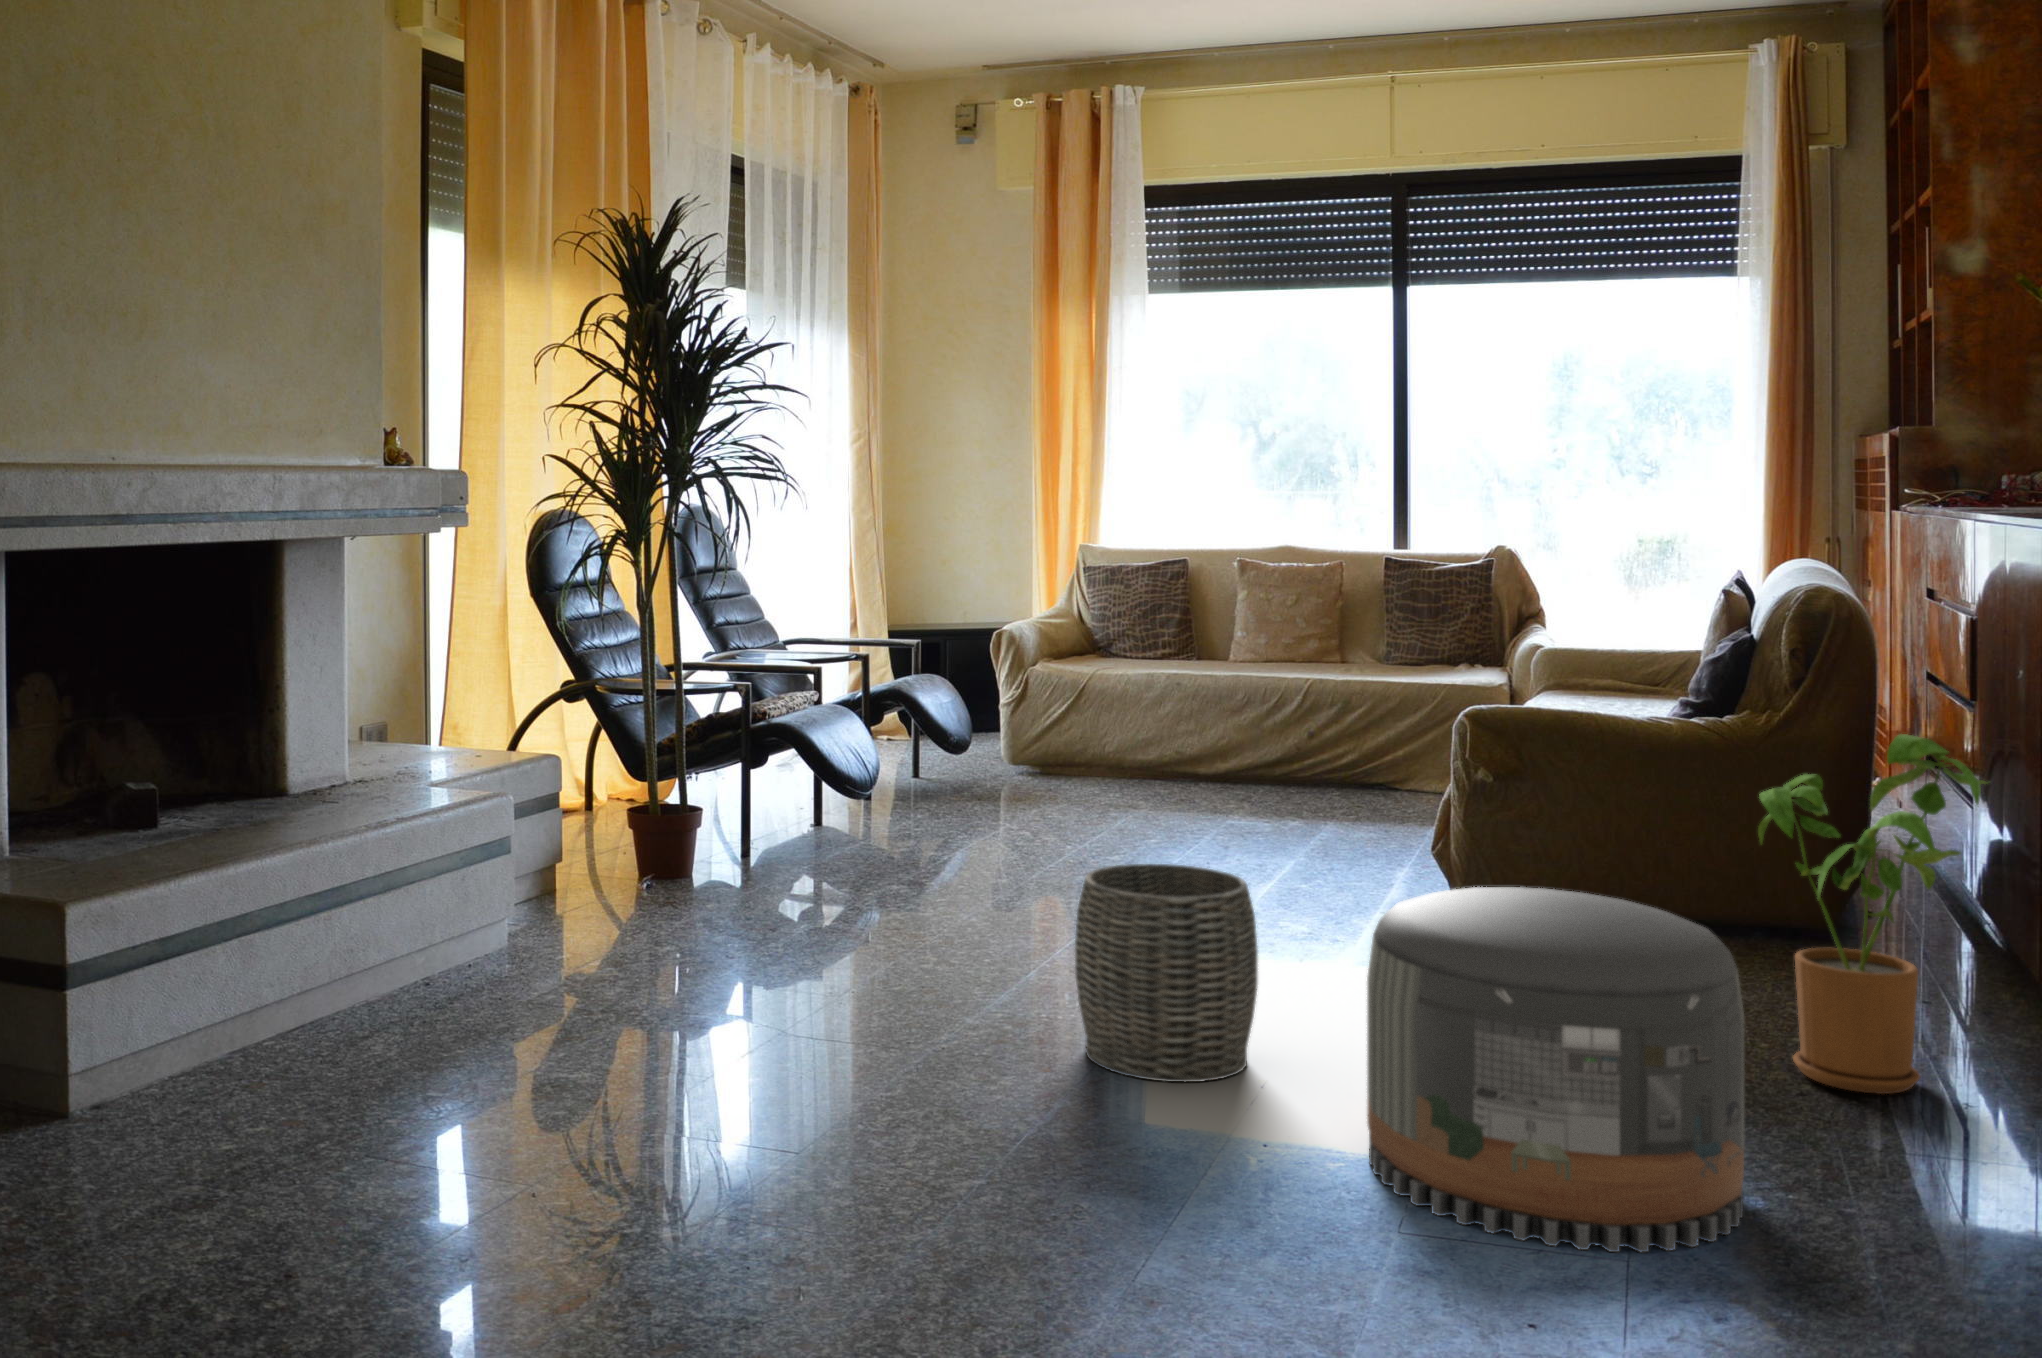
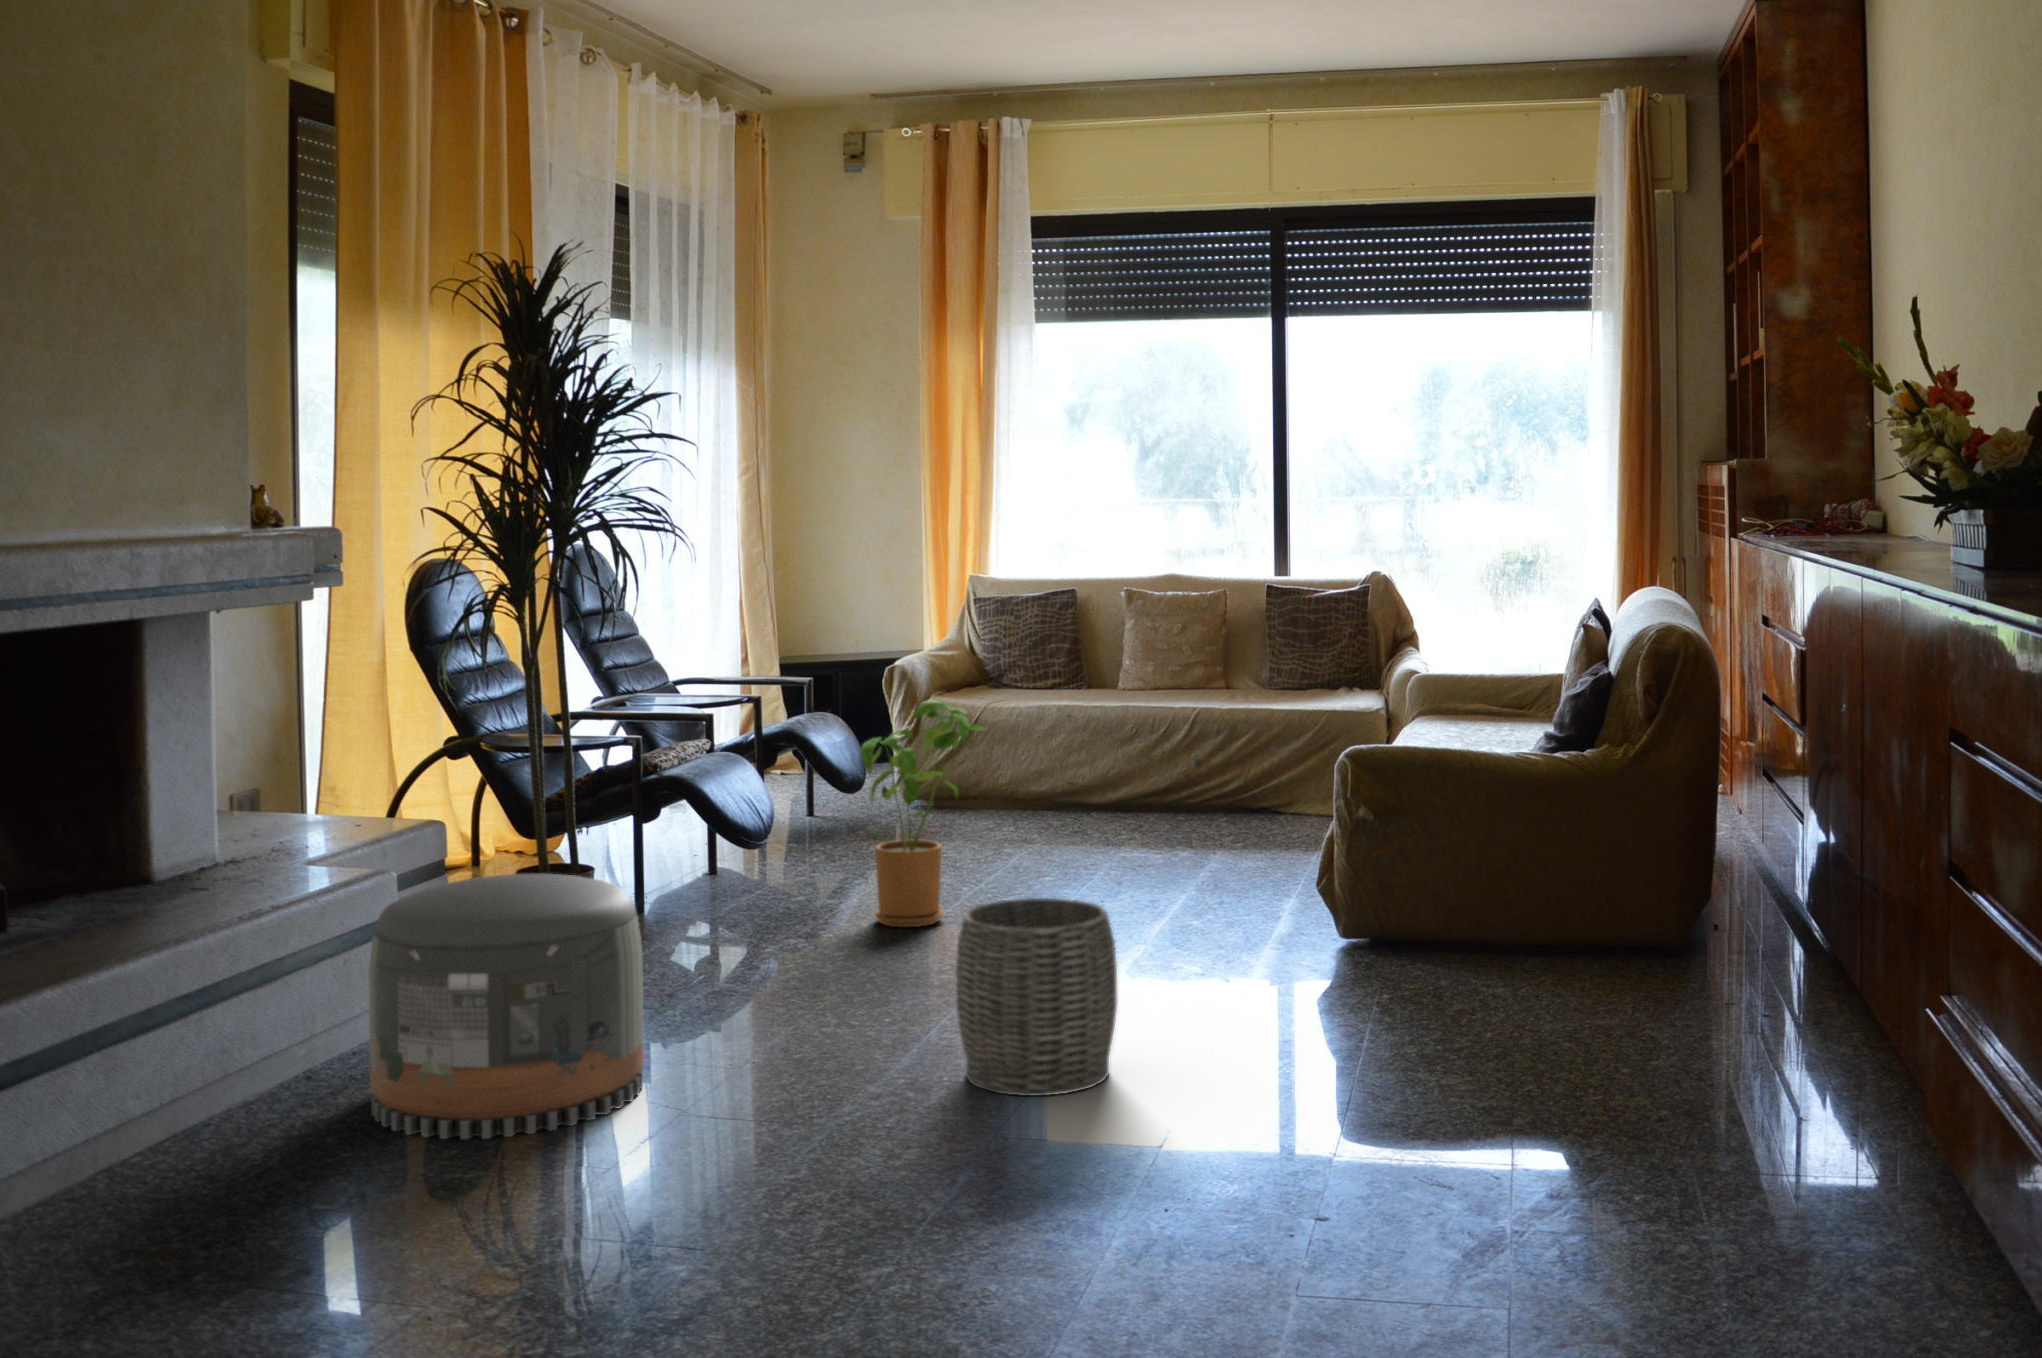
house plant: present [1758,734,1988,1094] -> present [861,700,983,927]
pouf: present [1367,887,1744,1252] -> present [369,874,644,1139]

